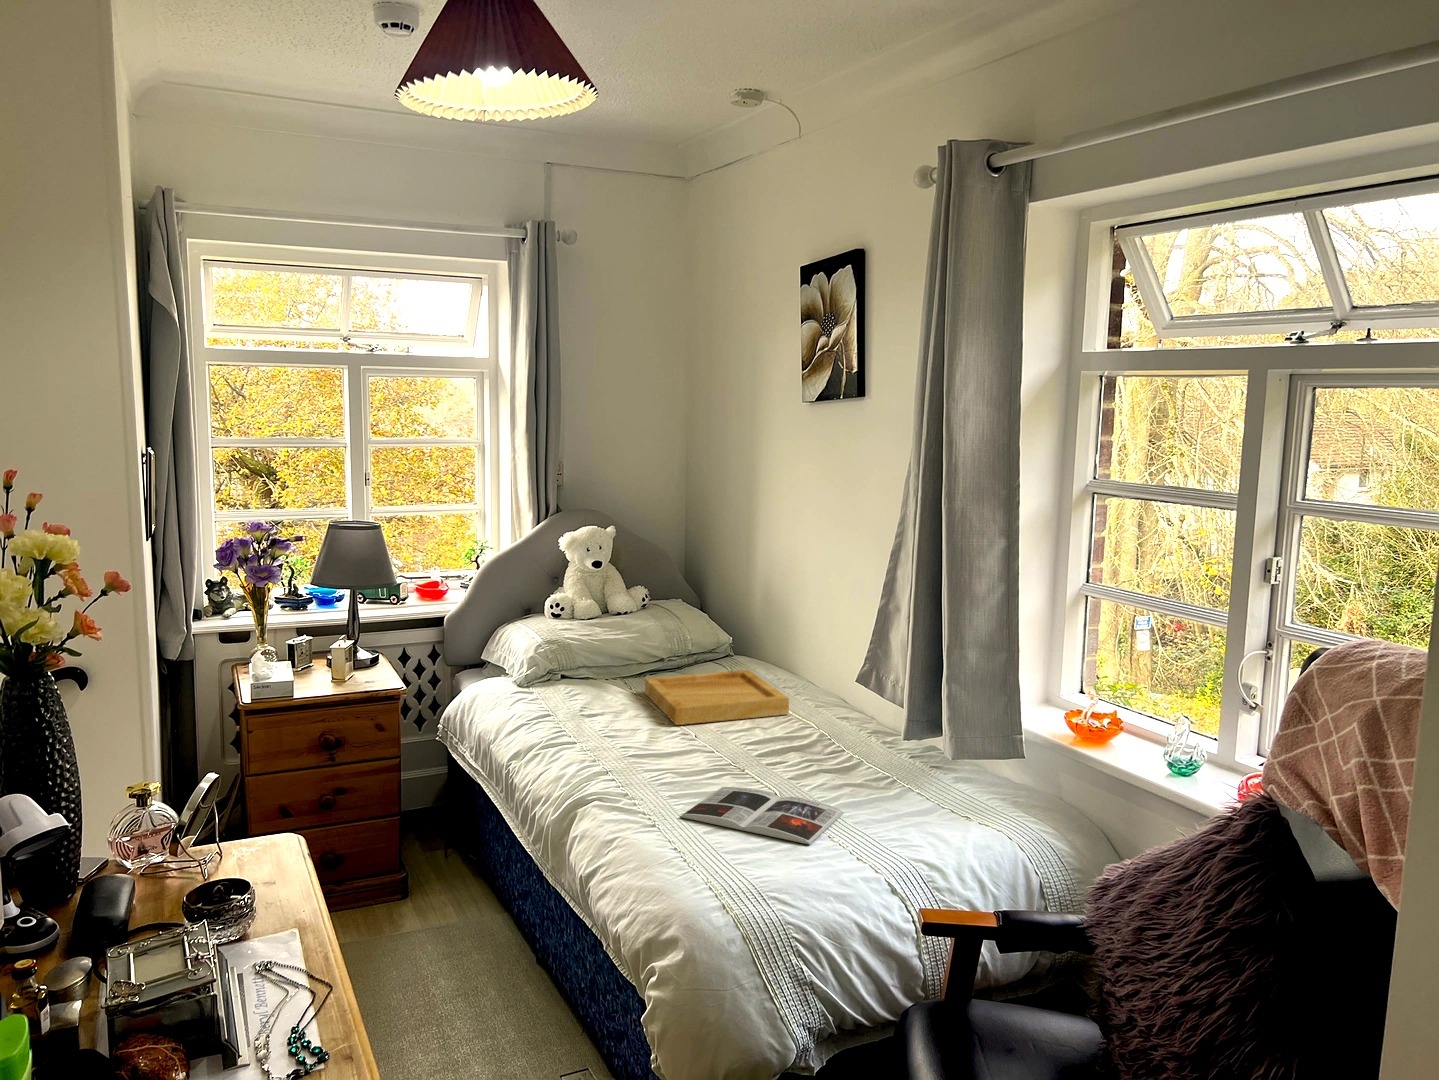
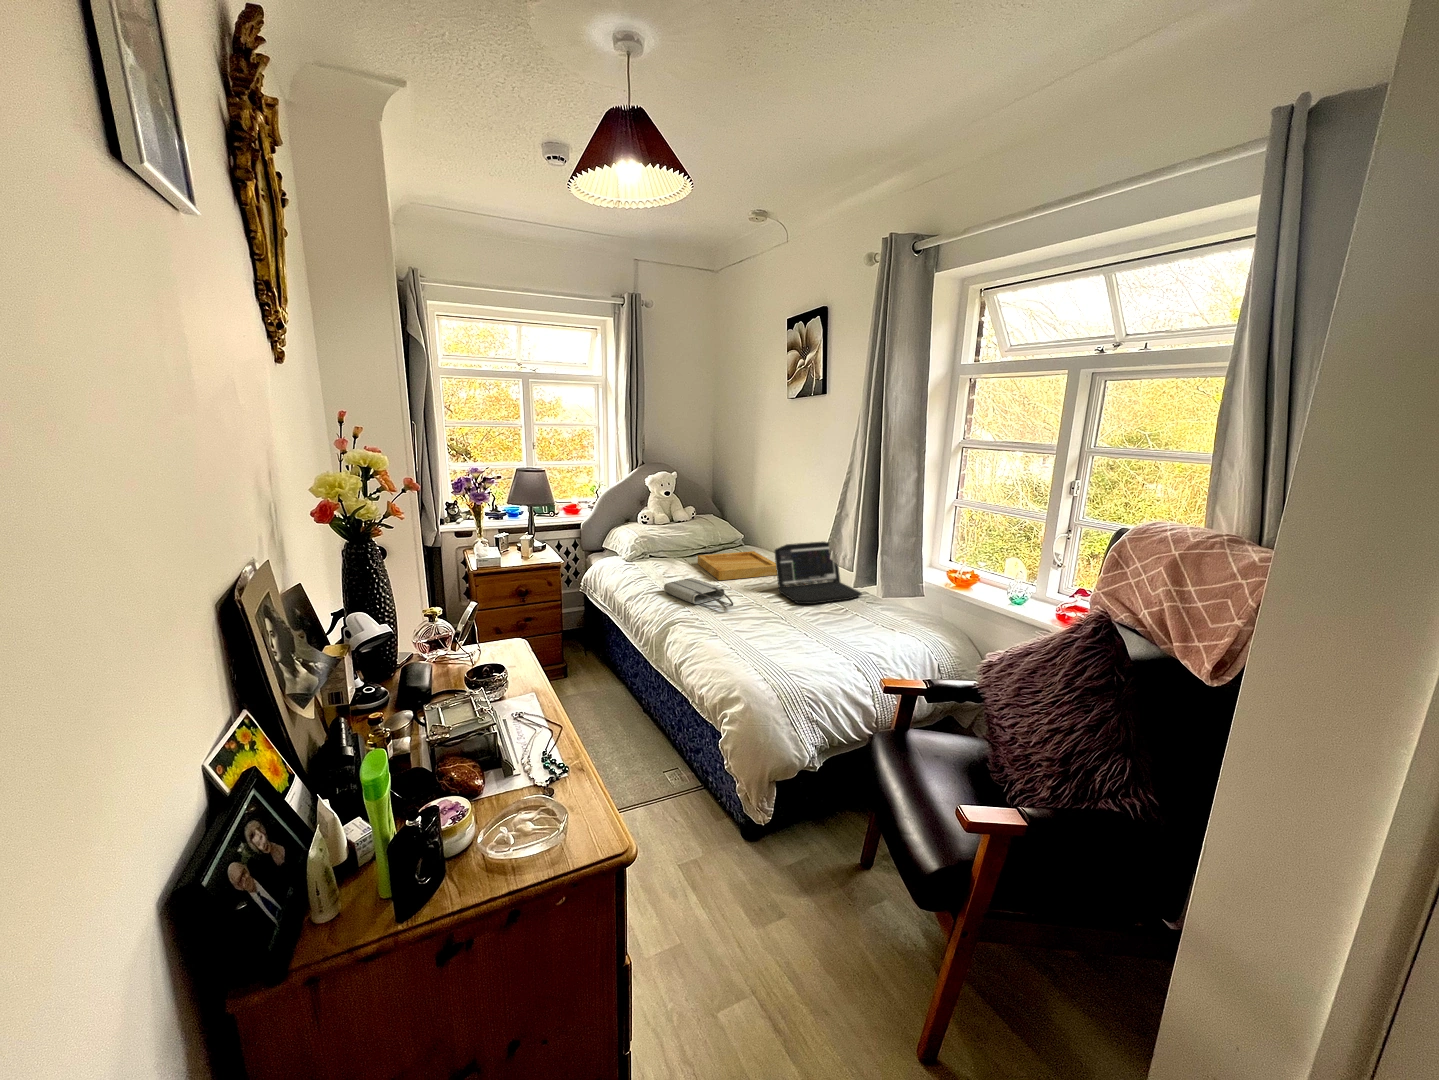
laptop: none [770,656,926,771] -> present [775,542,862,604]
tote bag: none [573,722,688,776] -> present [664,578,733,607]
magazine: present [680,787,844,845] -> none [733,613,824,644]

